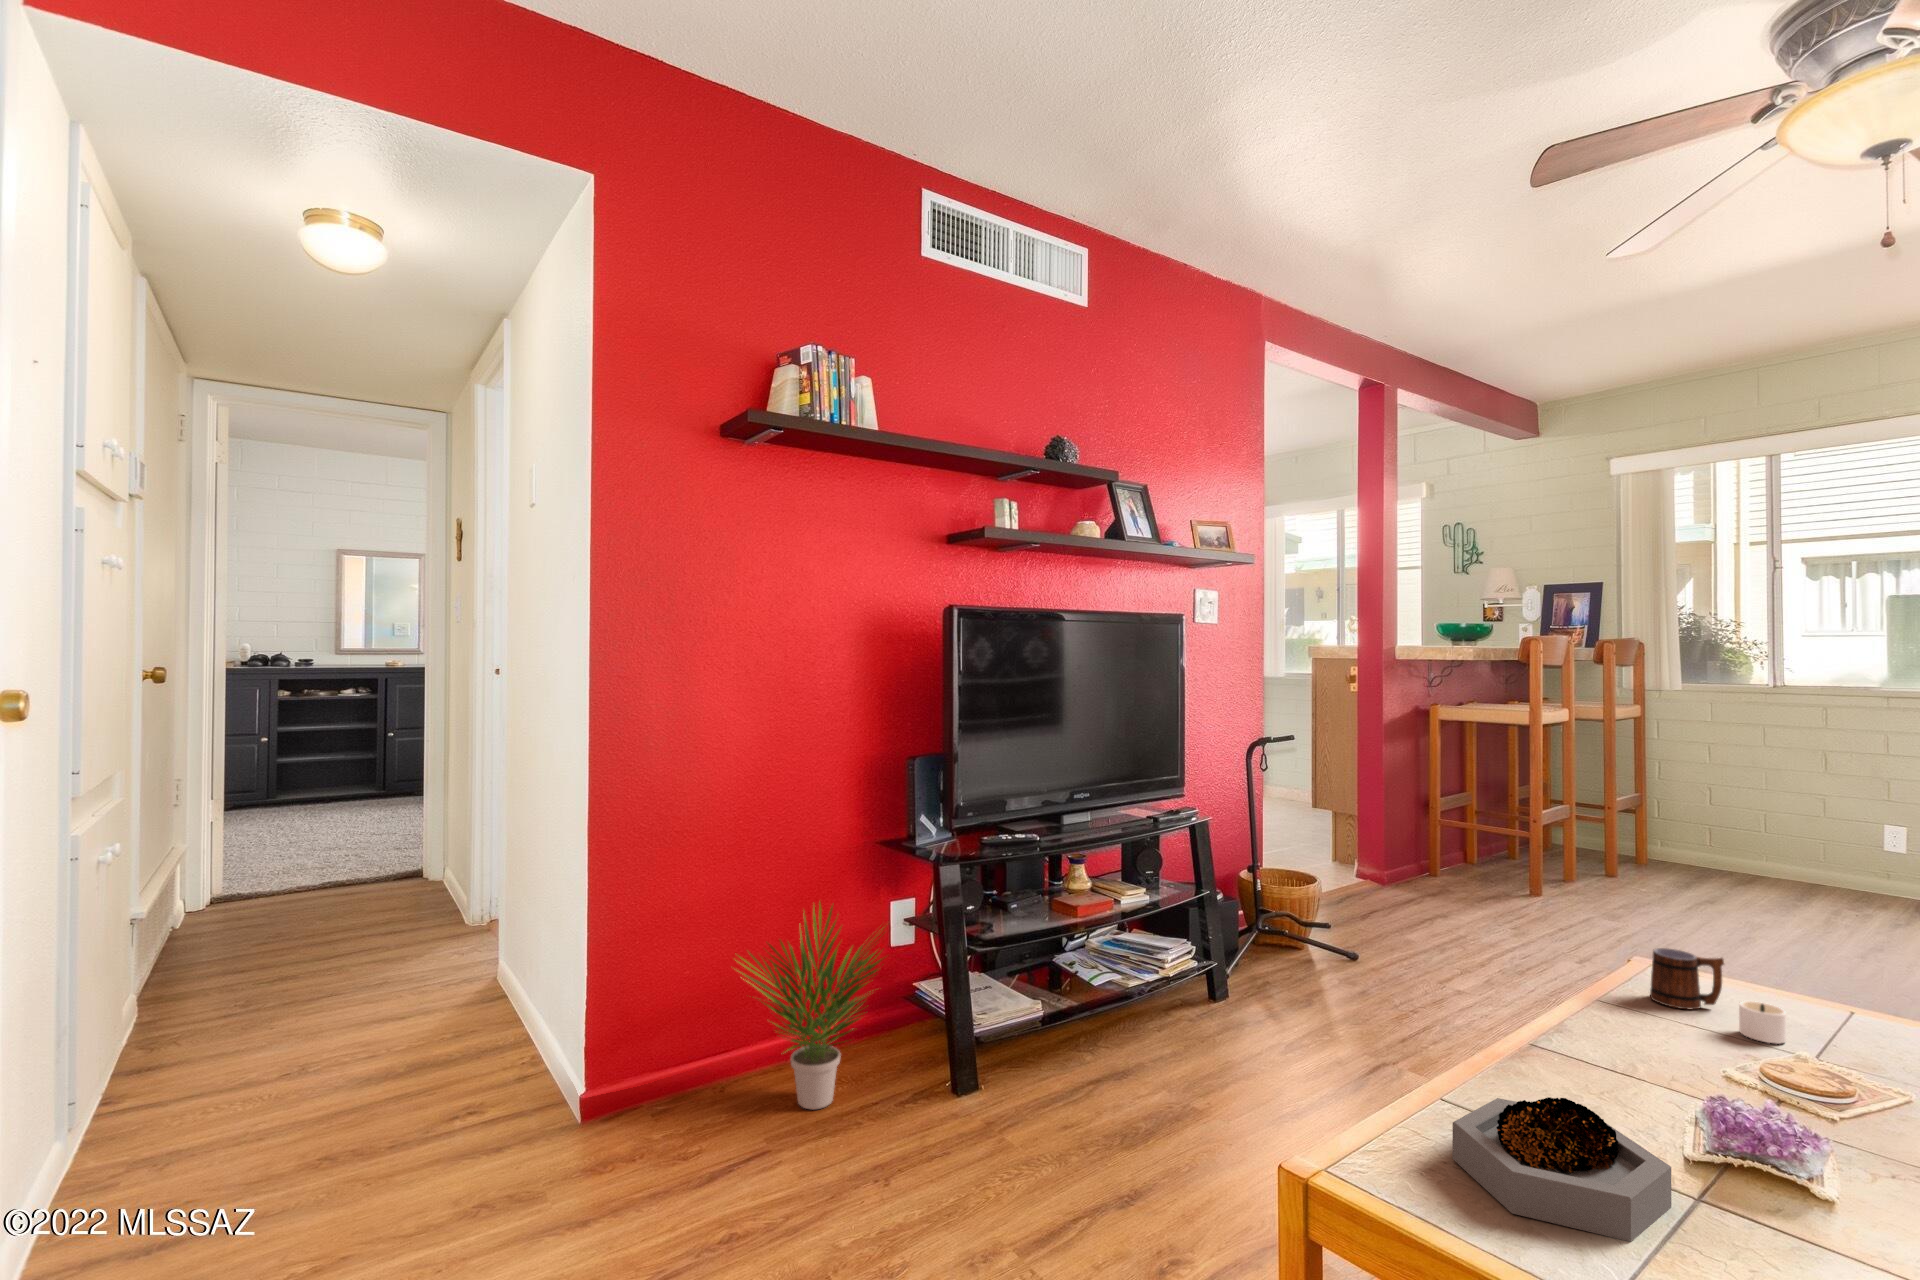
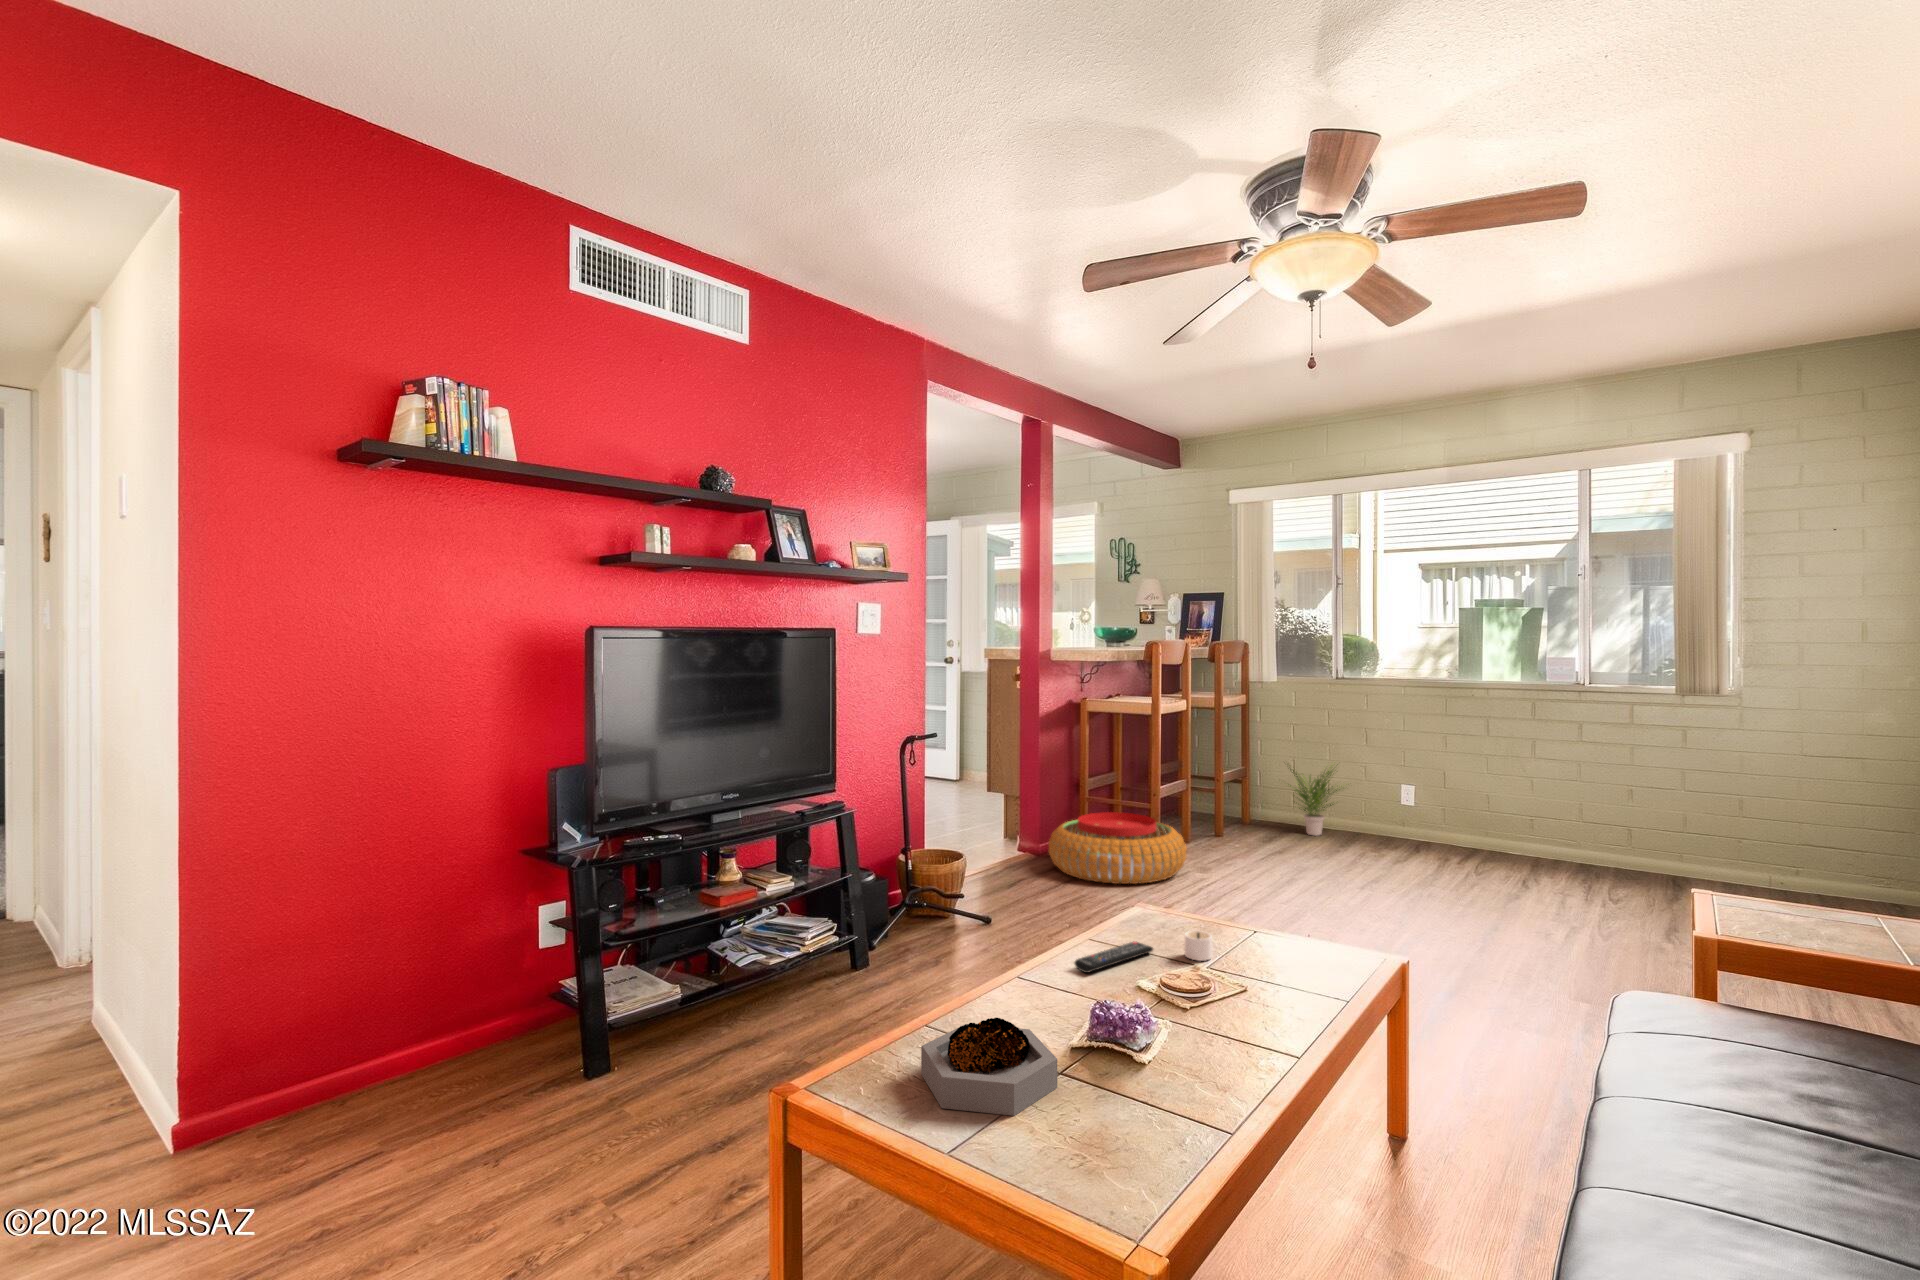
pouf: none [1403,840,1592,928] -> present [1049,812,1187,884]
potted plant: present [735,903,881,1109] -> present [1288,766,1342,836]
mug: present [1650,948,1724,1009] -> none [1141,896,1186,941]
remote control: none [1582,1006,1689,1043] -> present [1075,942,1153,973]

